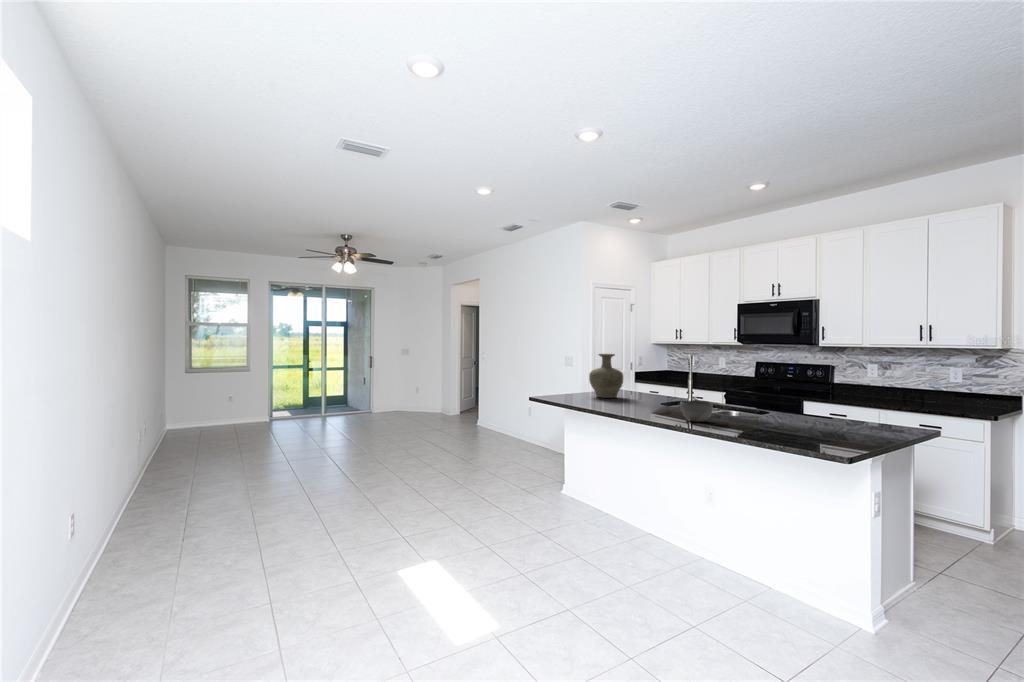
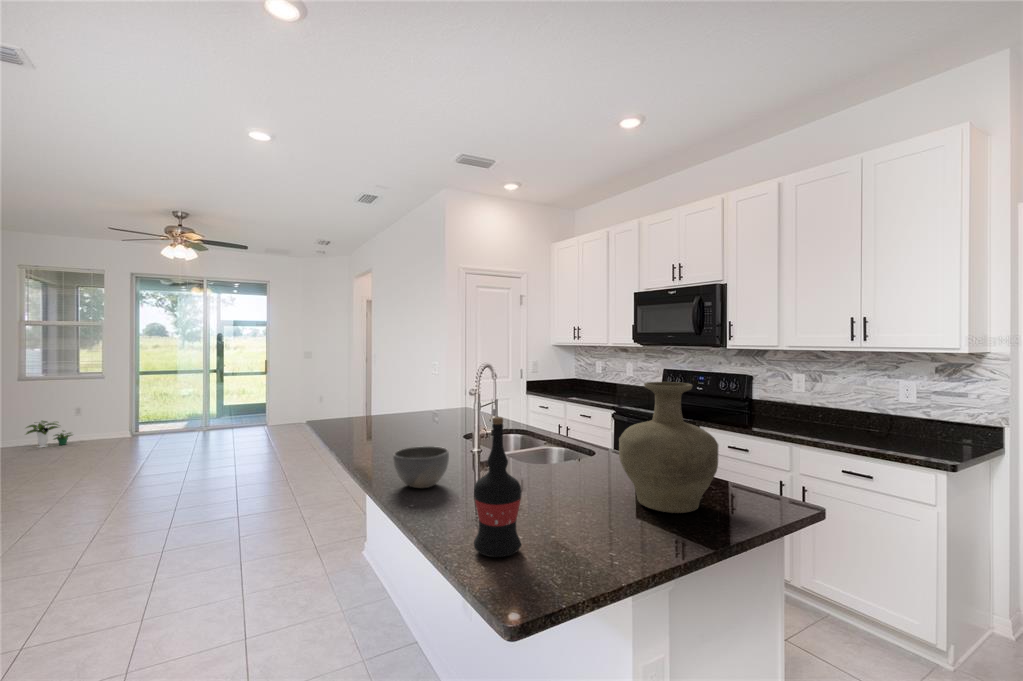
vase: present [589,354,623,398] -> present [619,382,718,513]
wine bottle: none [777,375,803,439] -> present [474,417,522,557]
potted plant: none [194,407,229,430] -> present [26,421,72,448]

